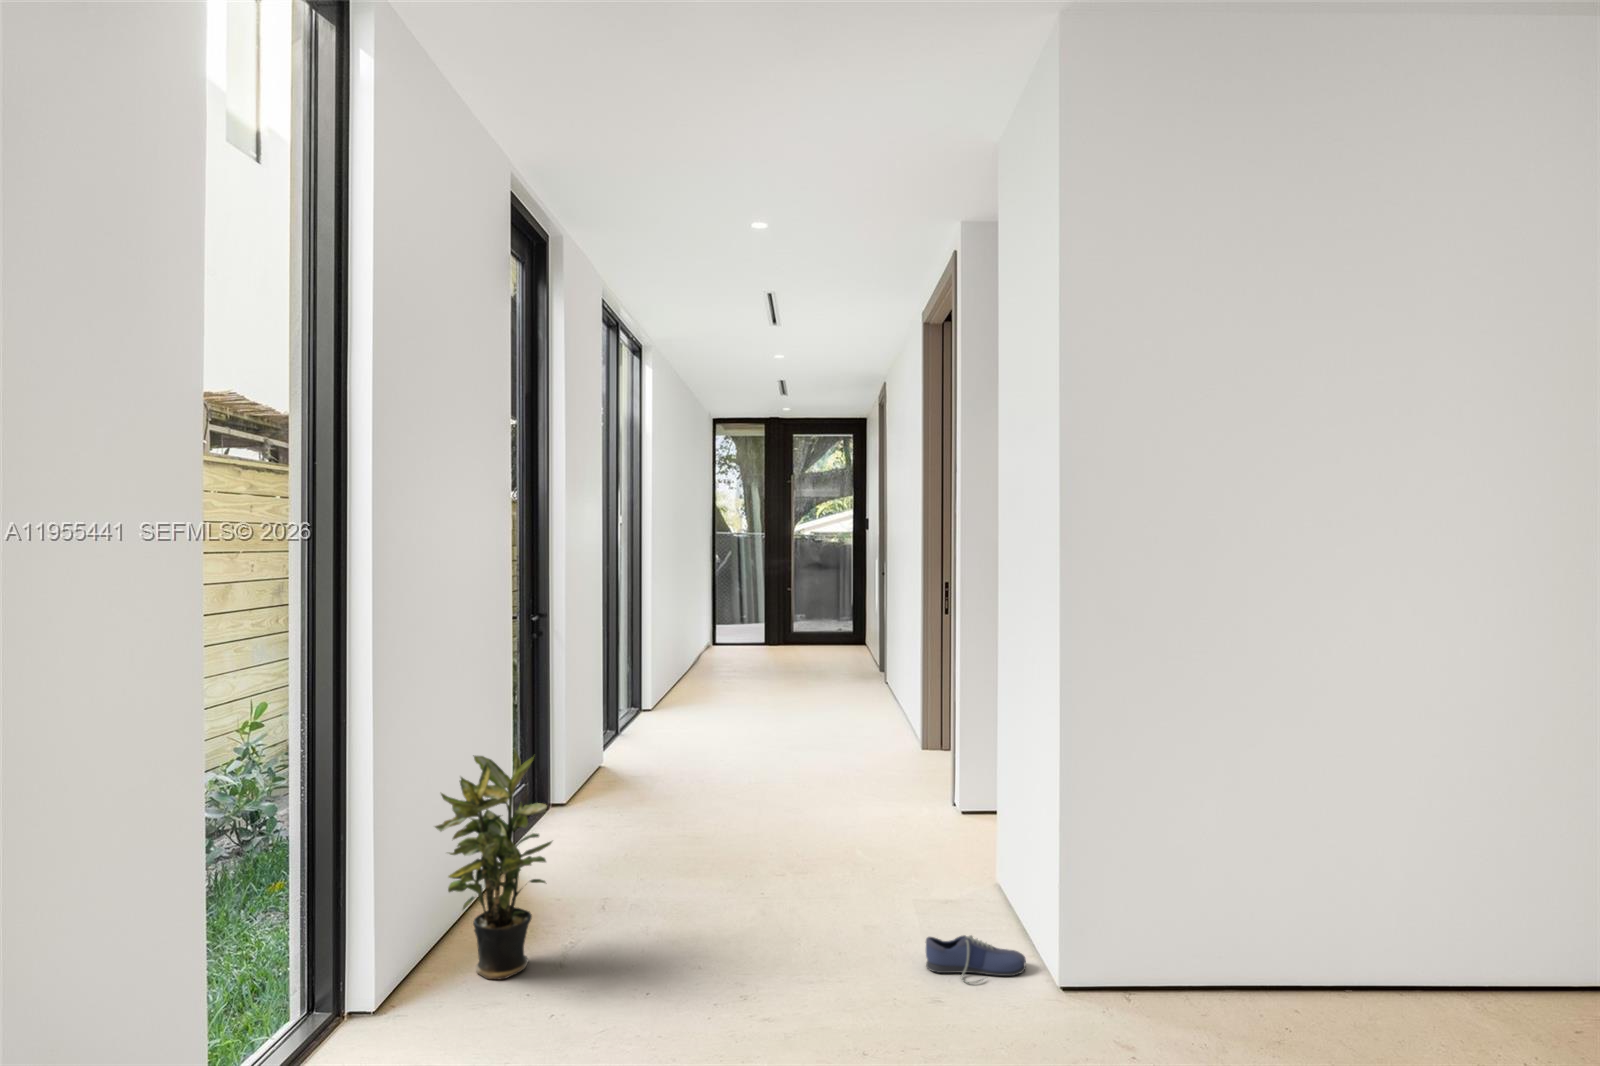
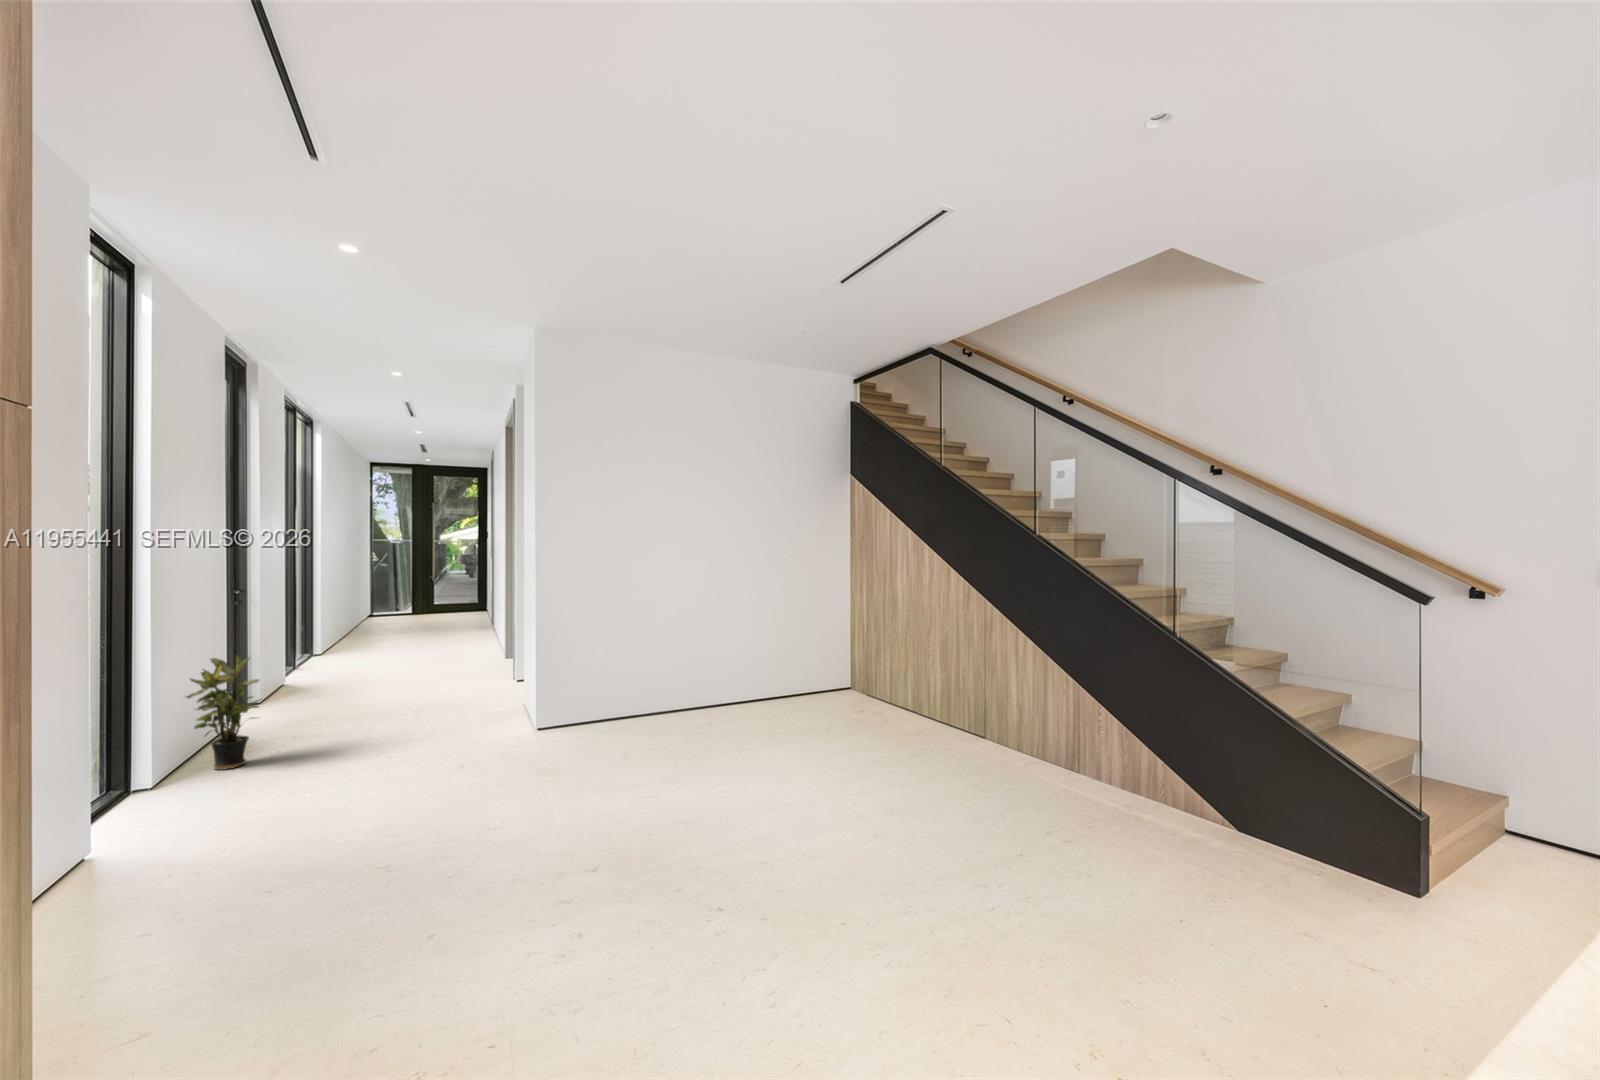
shoe: present [926,935,1026,984] -> none [472,718,520,736]

